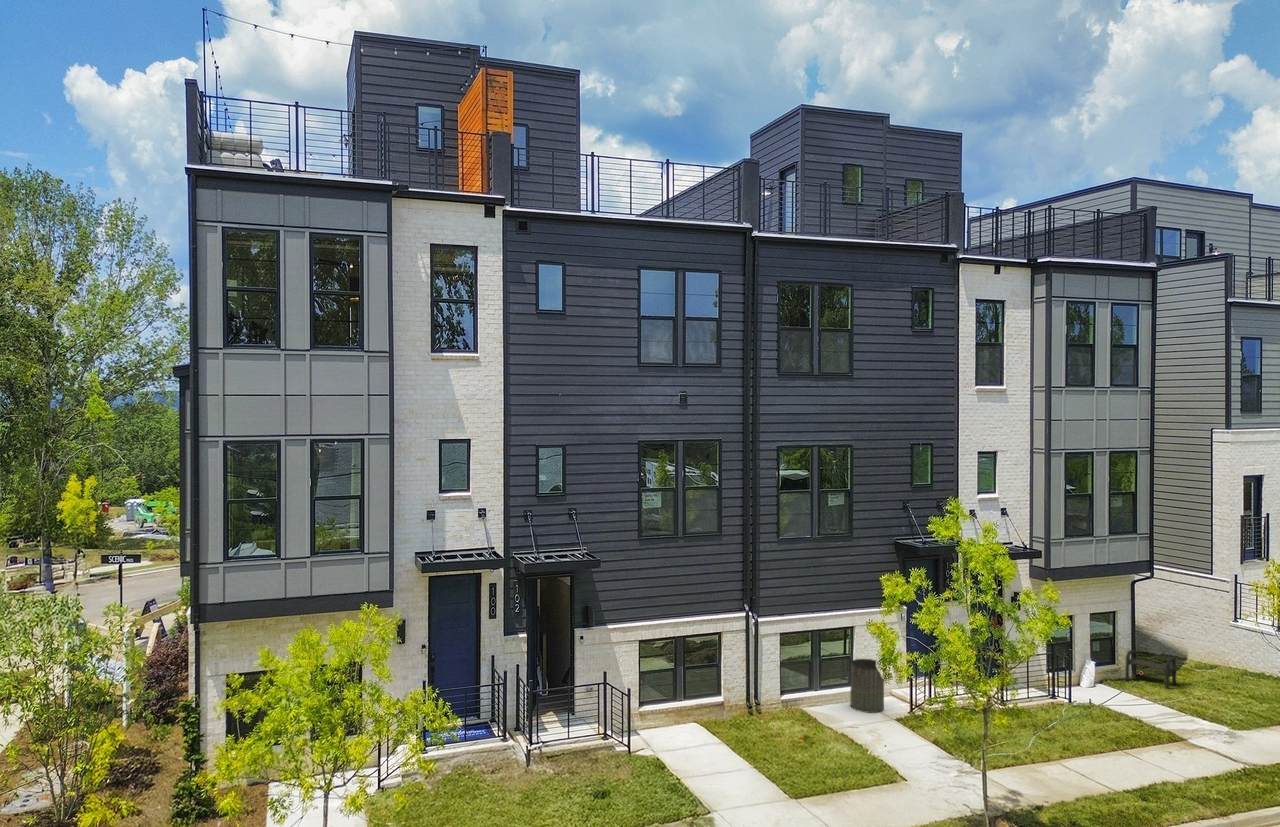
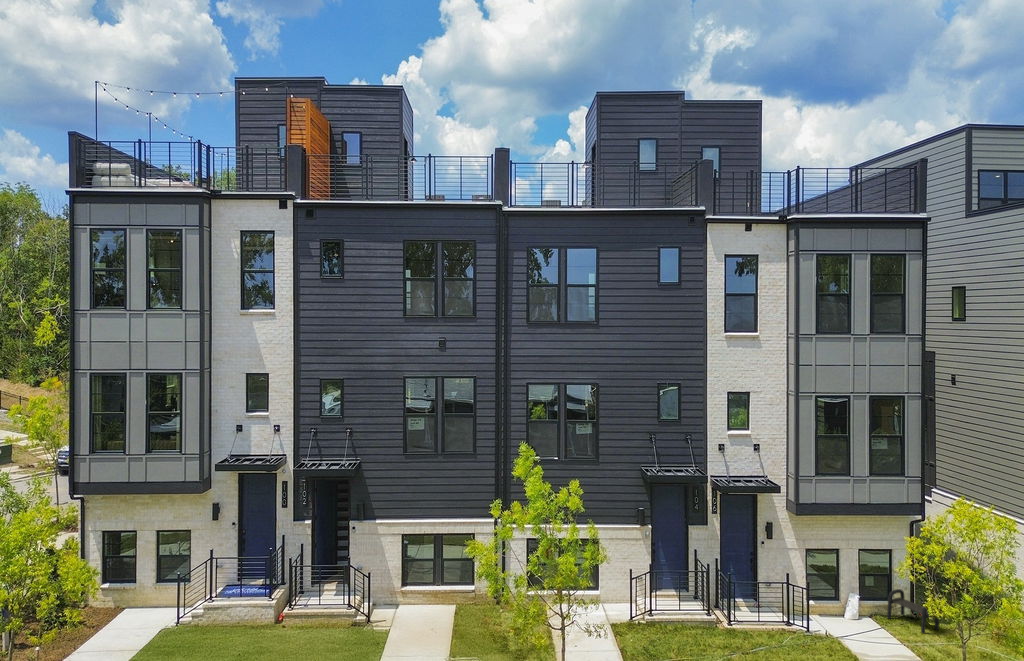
trash can: present [850,659,884,713] -> none [585,569,615,618]

